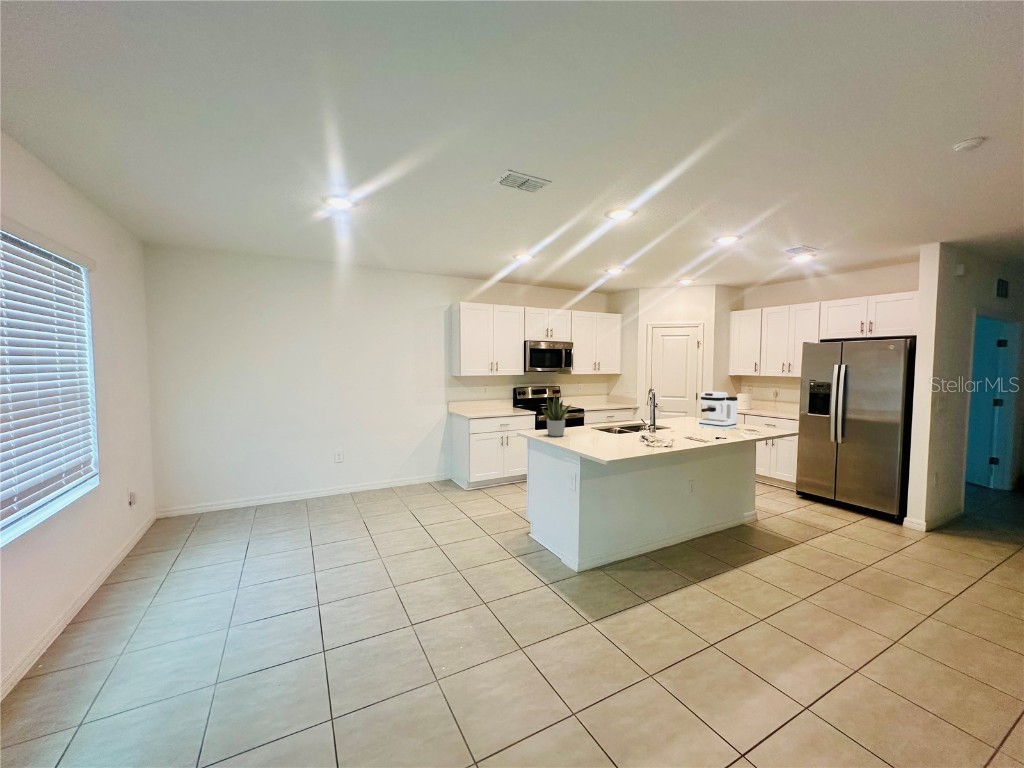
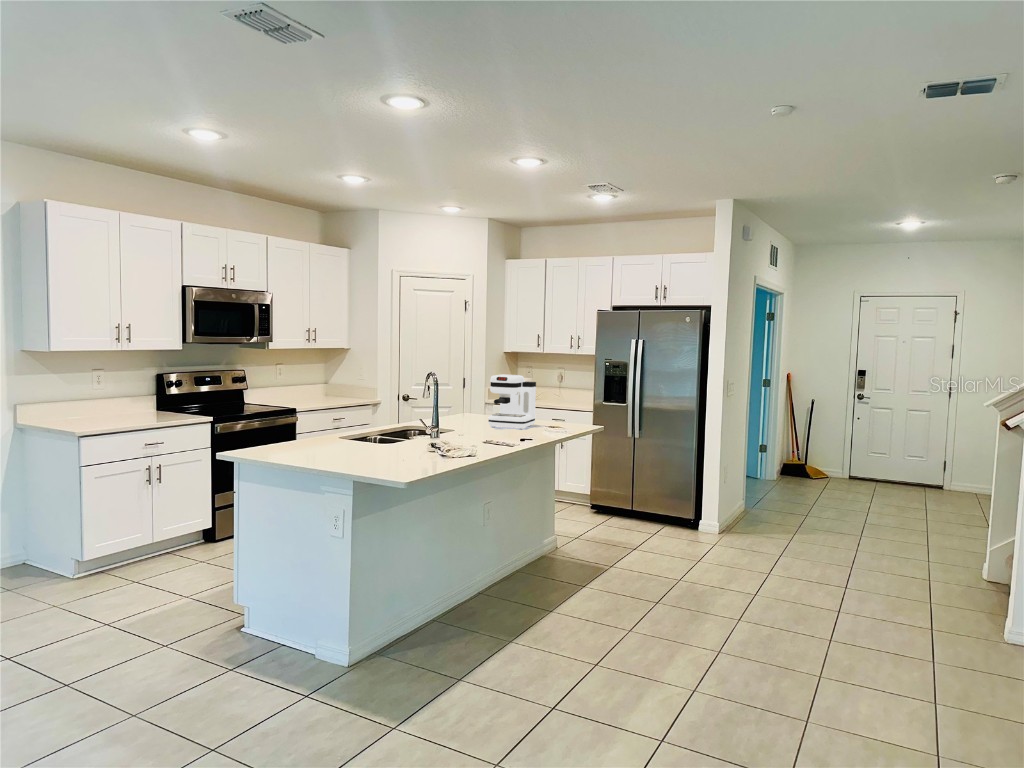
potted plant: present [542,395,570,436] -> none [266,380,316,453]

